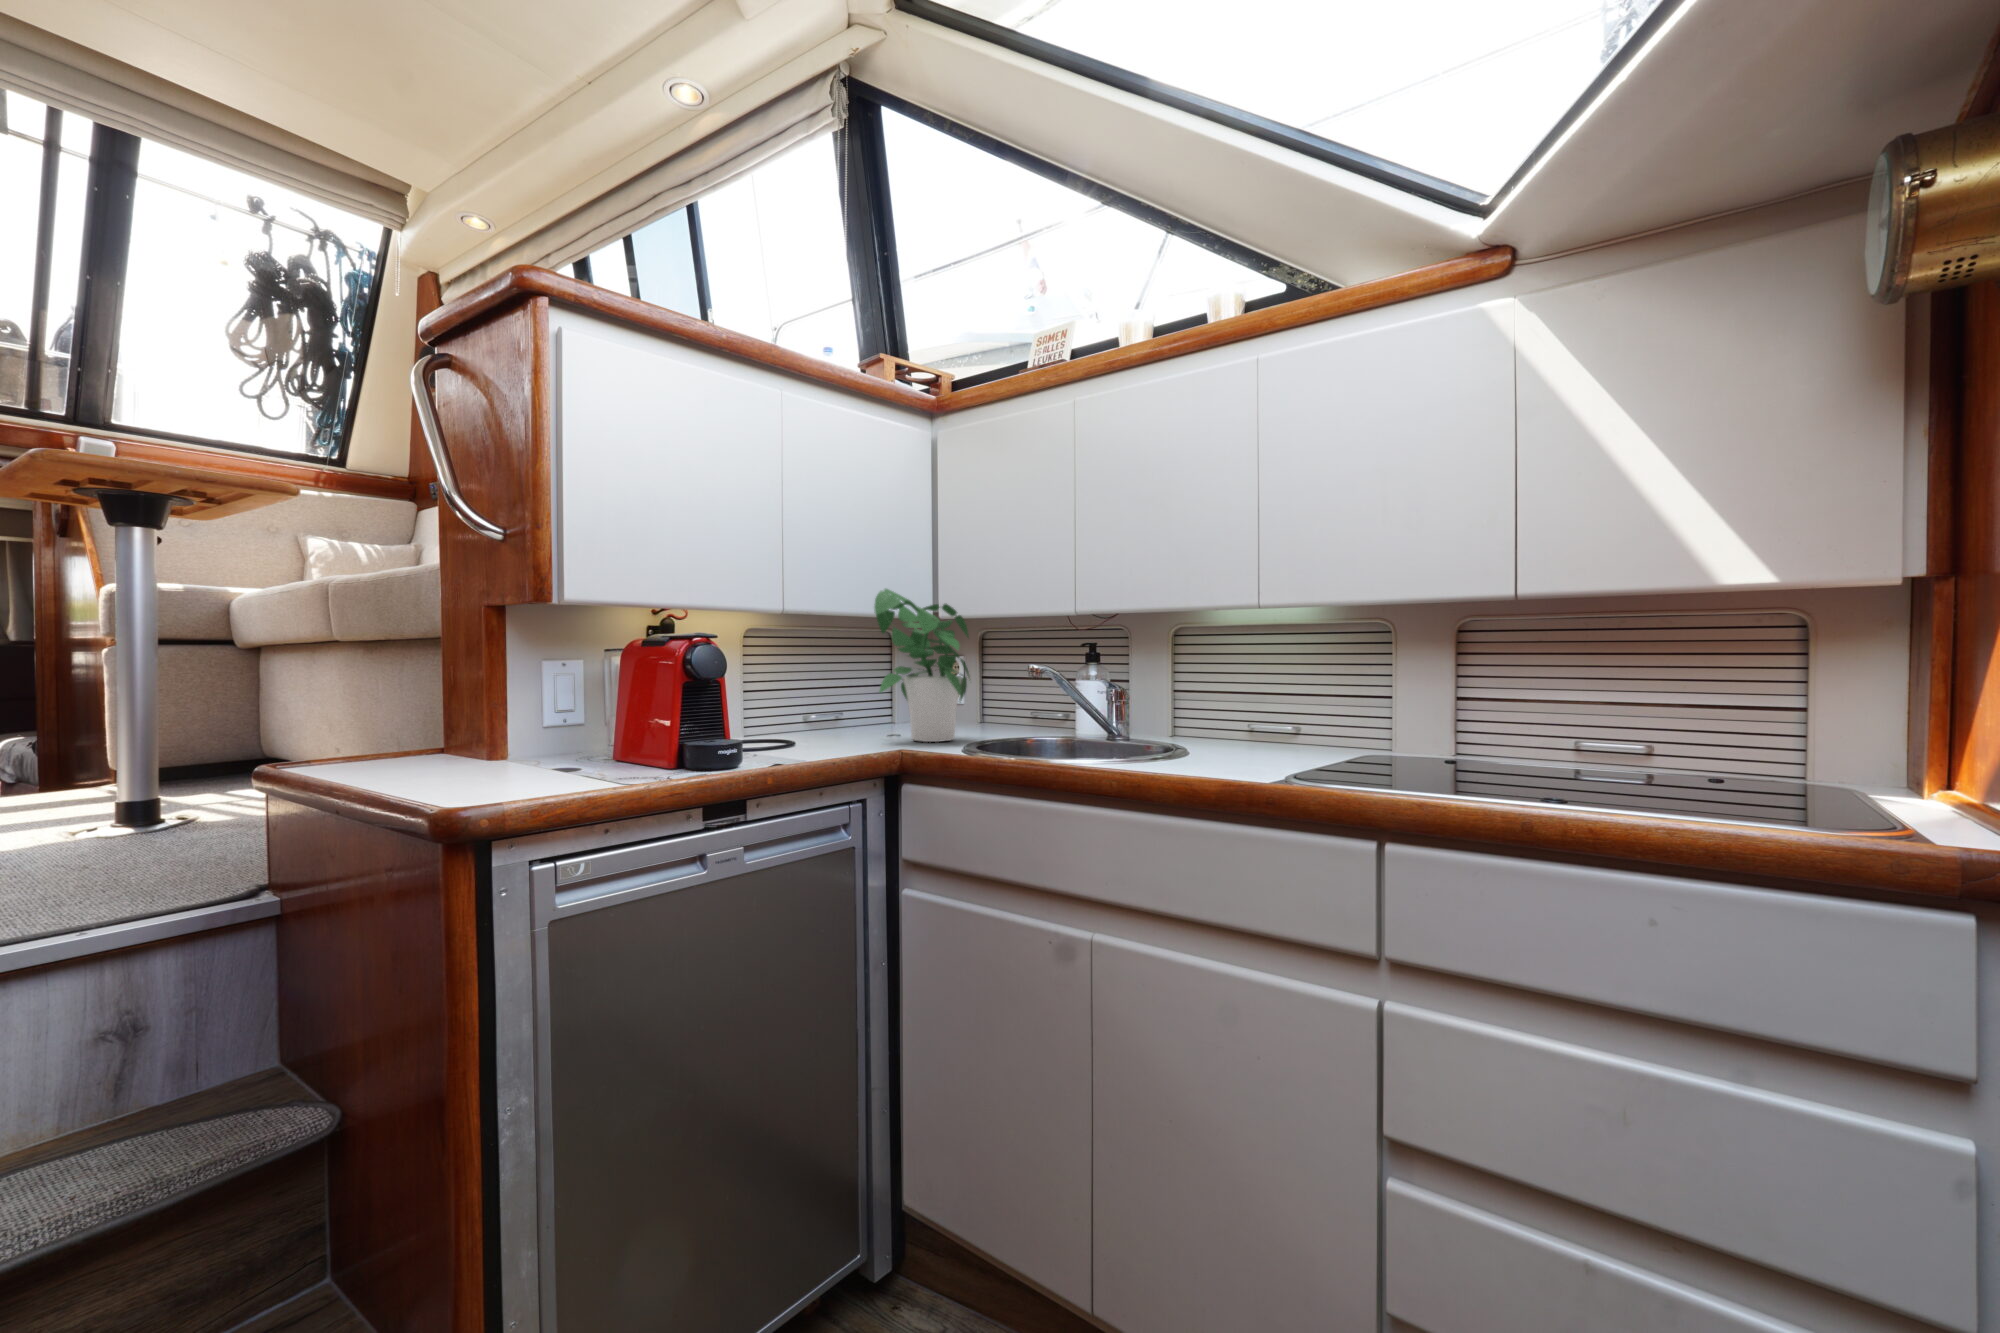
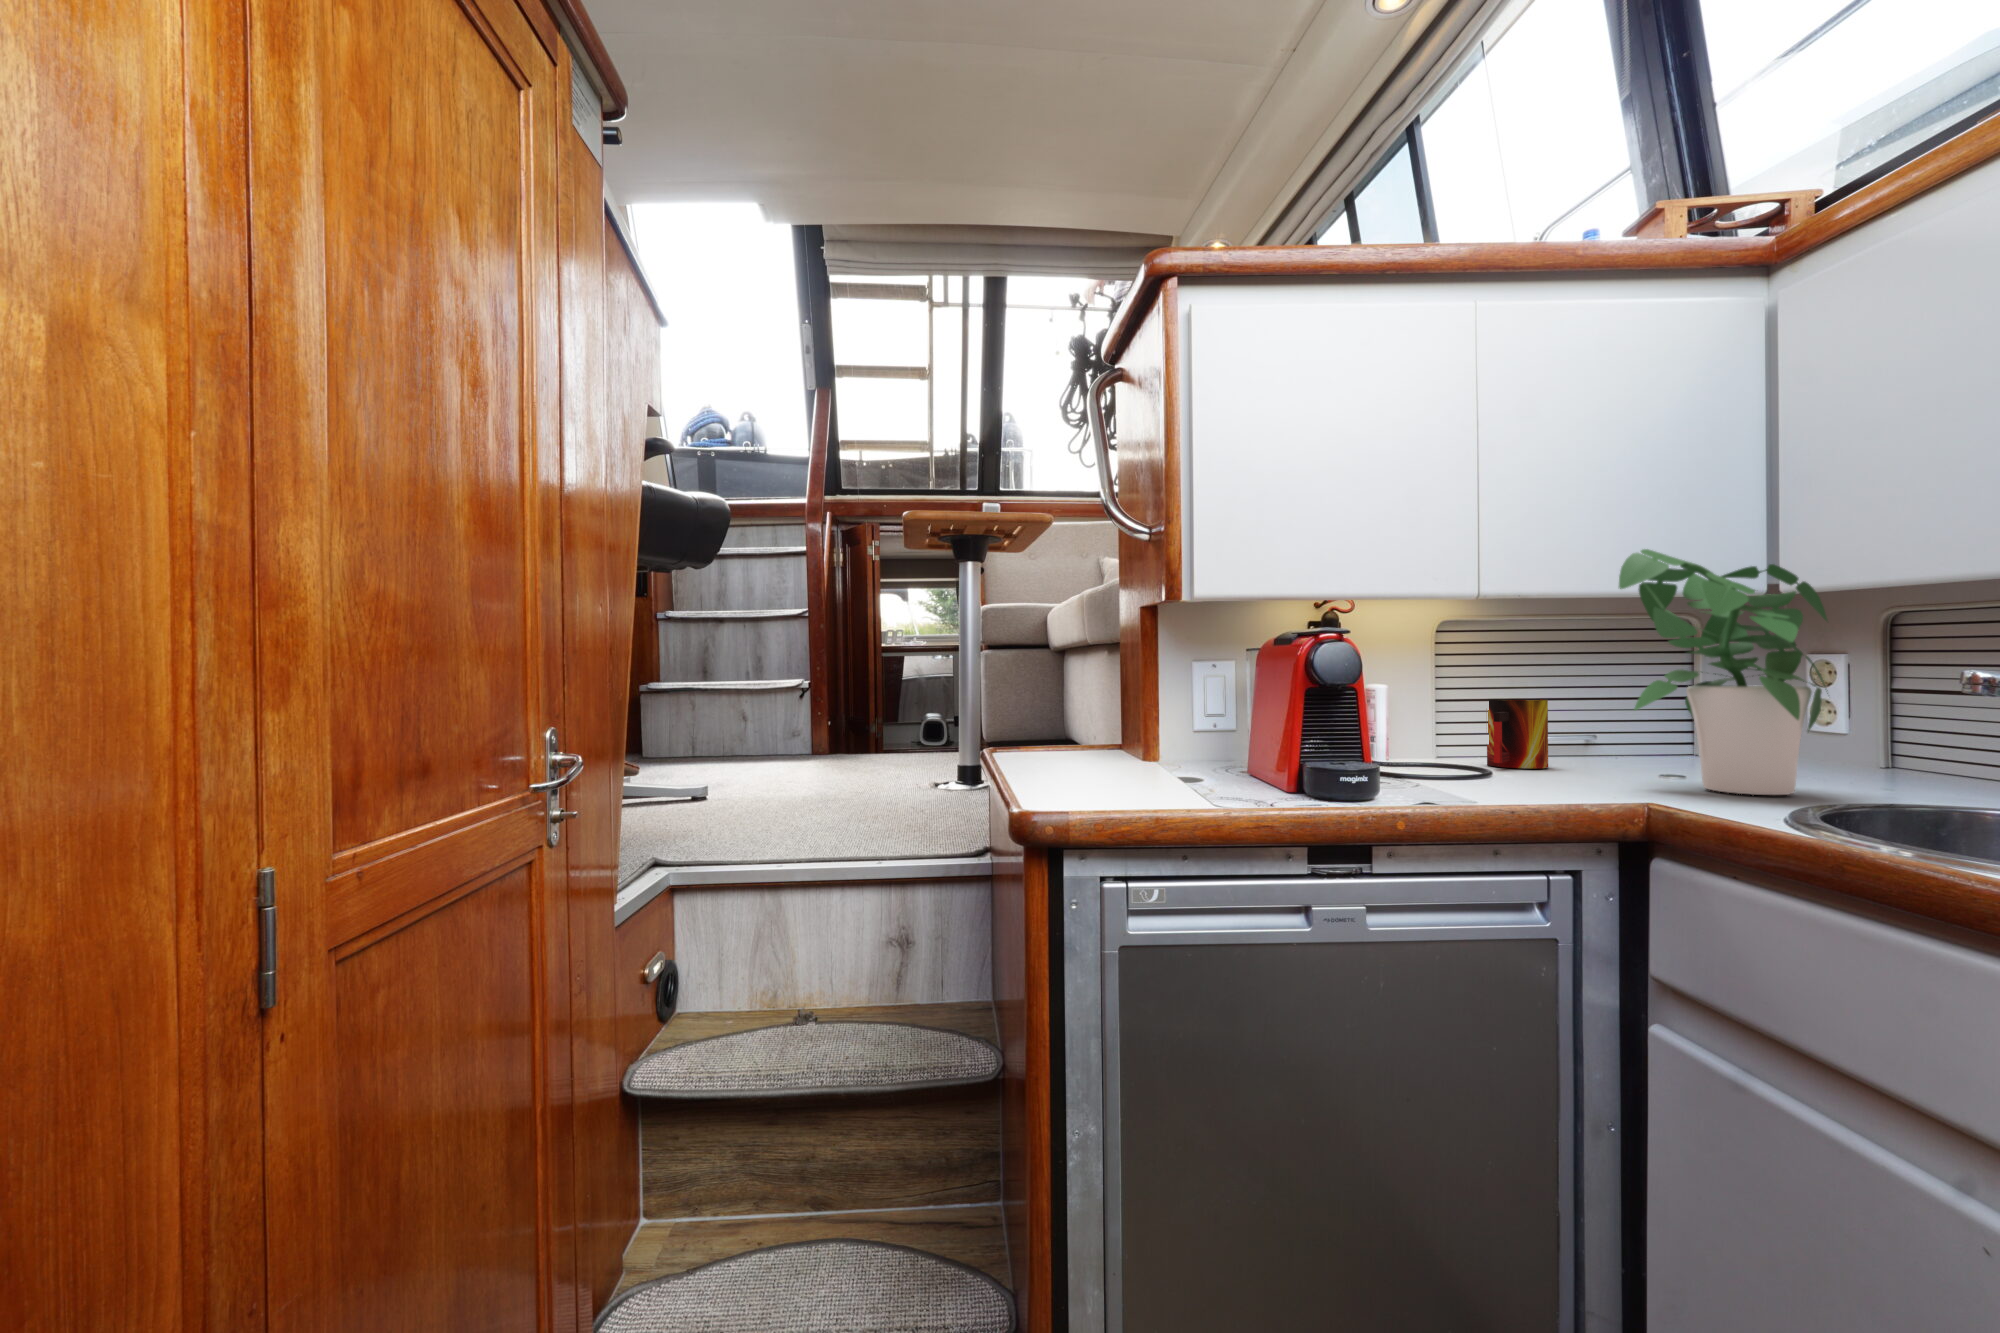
mug: none [777,687,817,737] -> present [1487,699,1548,769]

